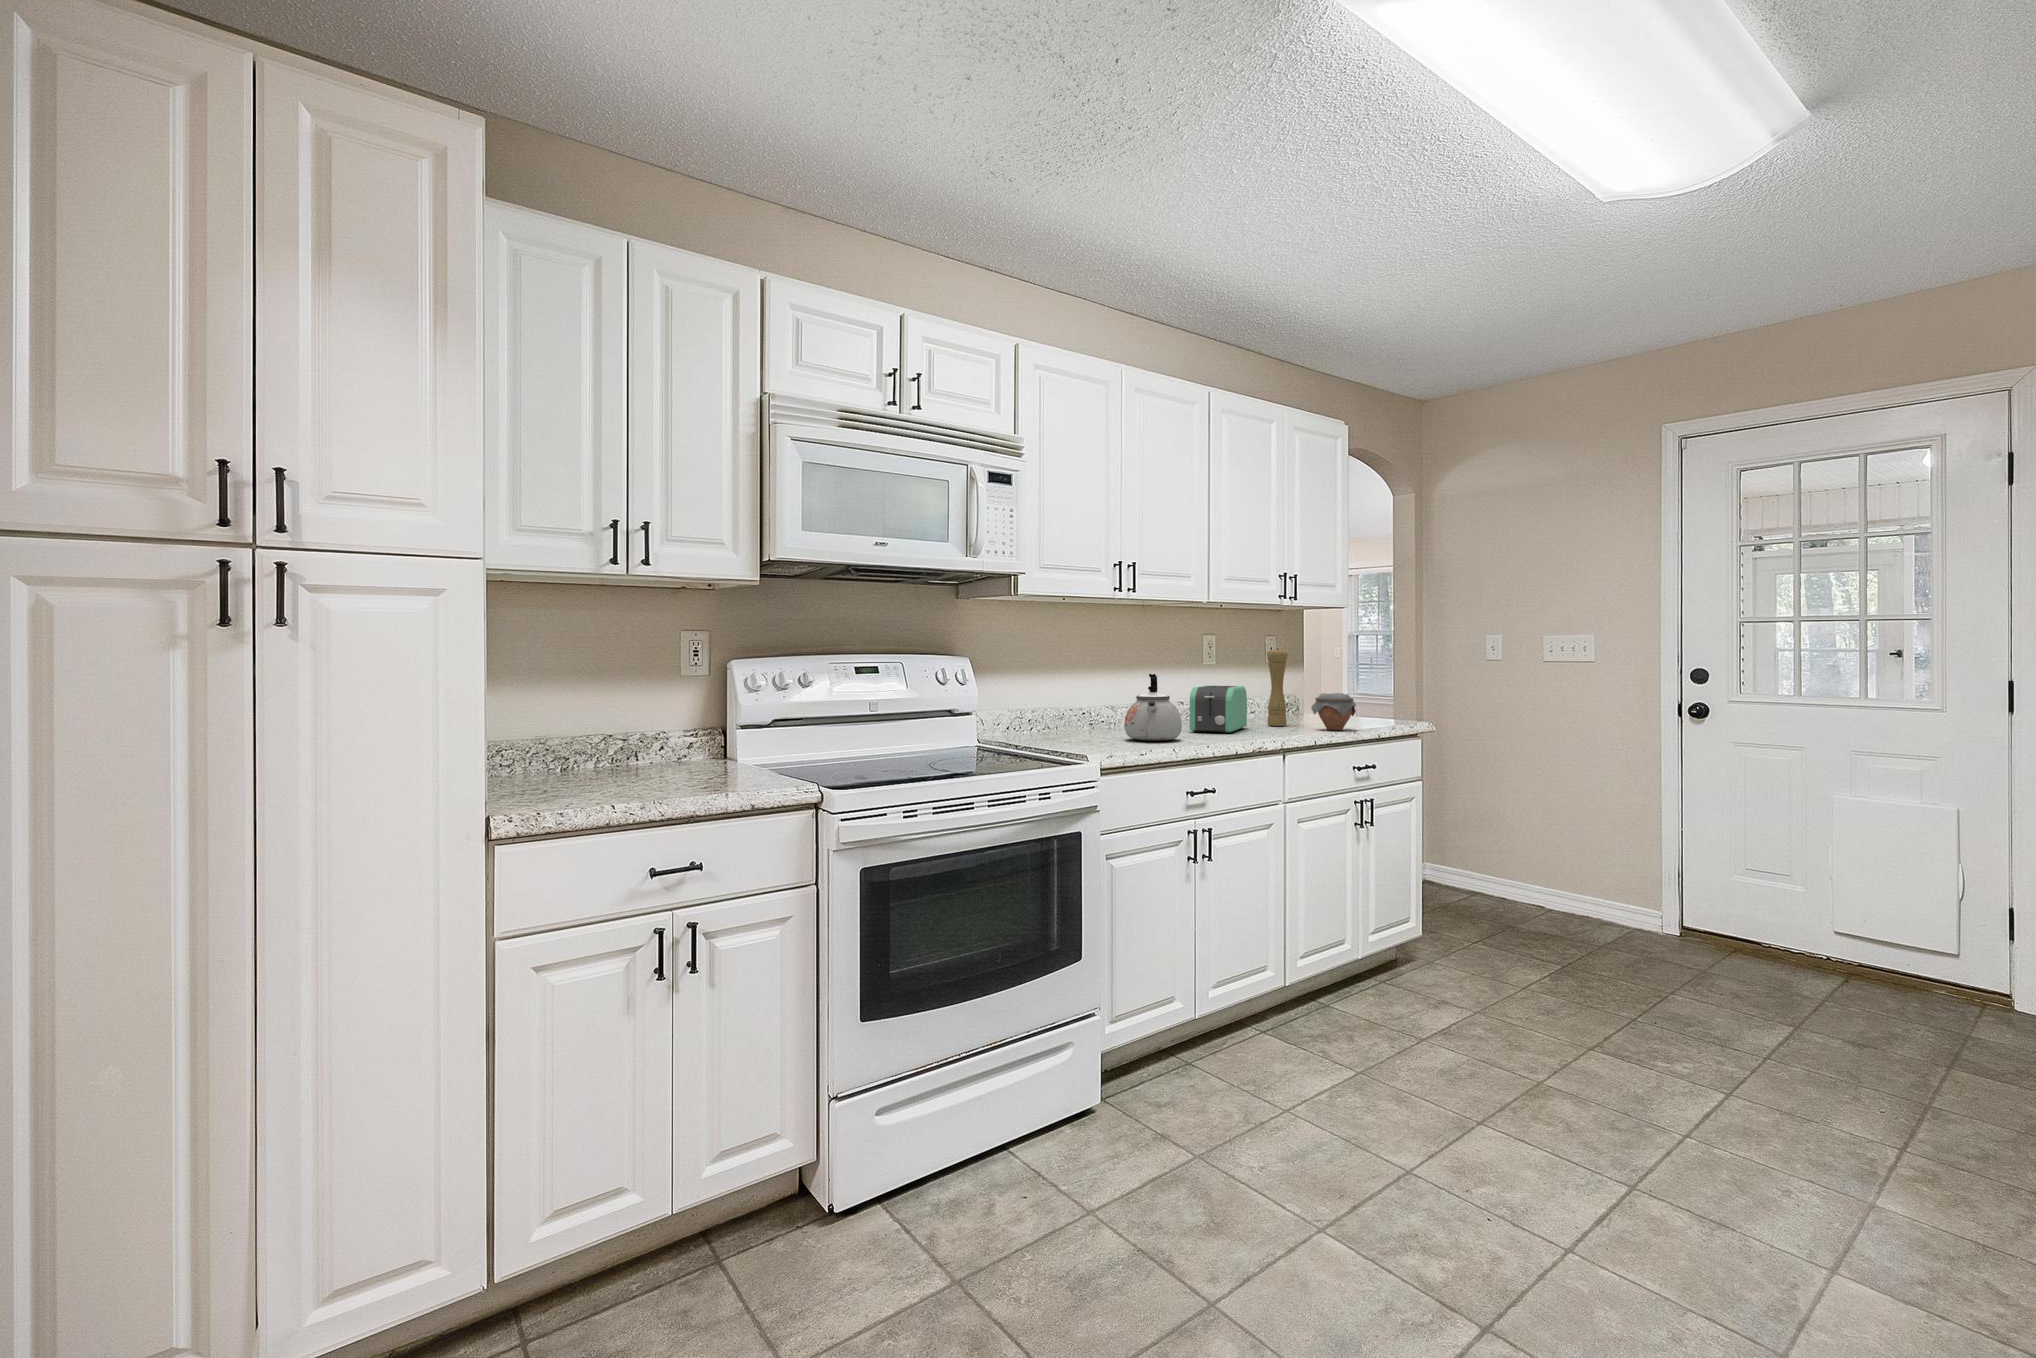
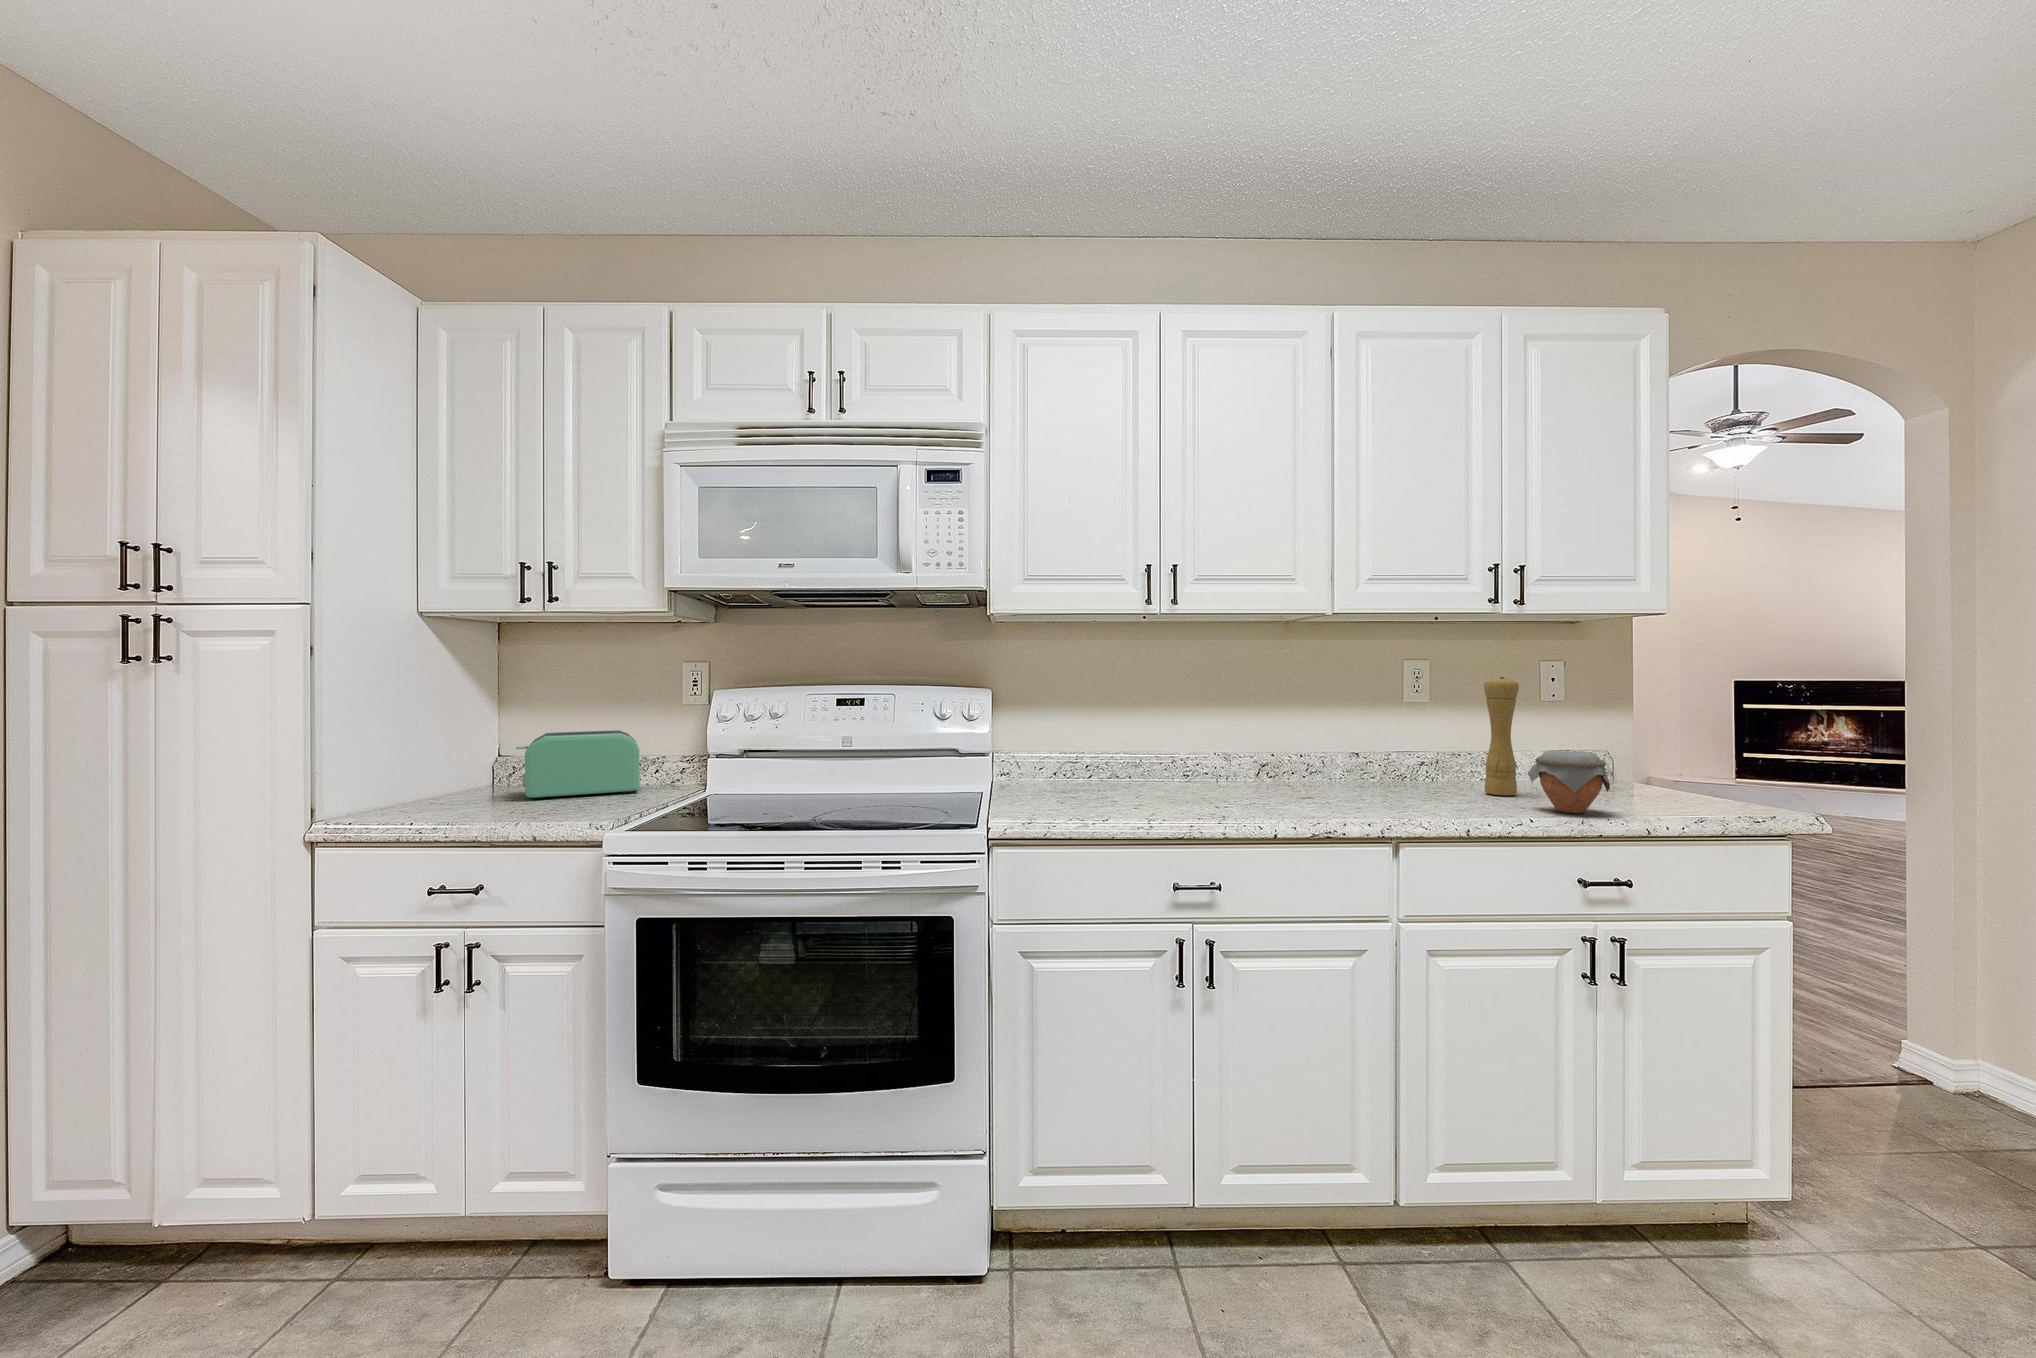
kettle: present [1124,674,1182,741] -> none [1172,712,1250,803]
toaster: present [1190,686,1247,733] -> present [516,730,640,799]

